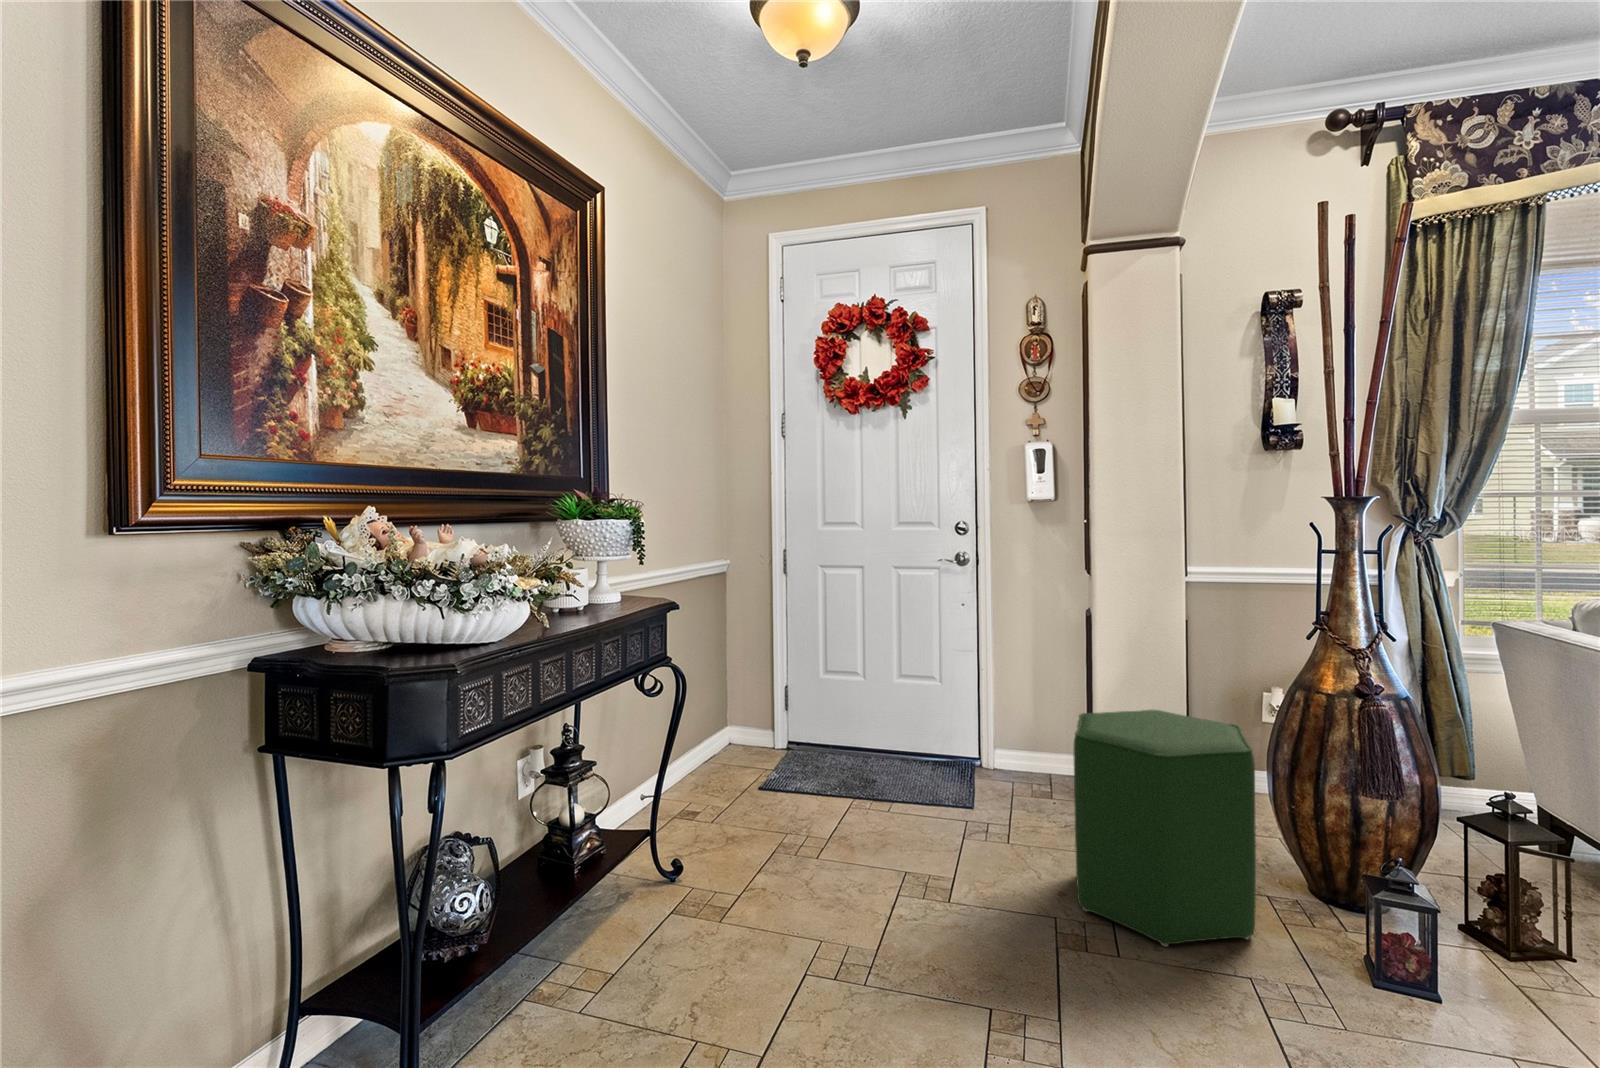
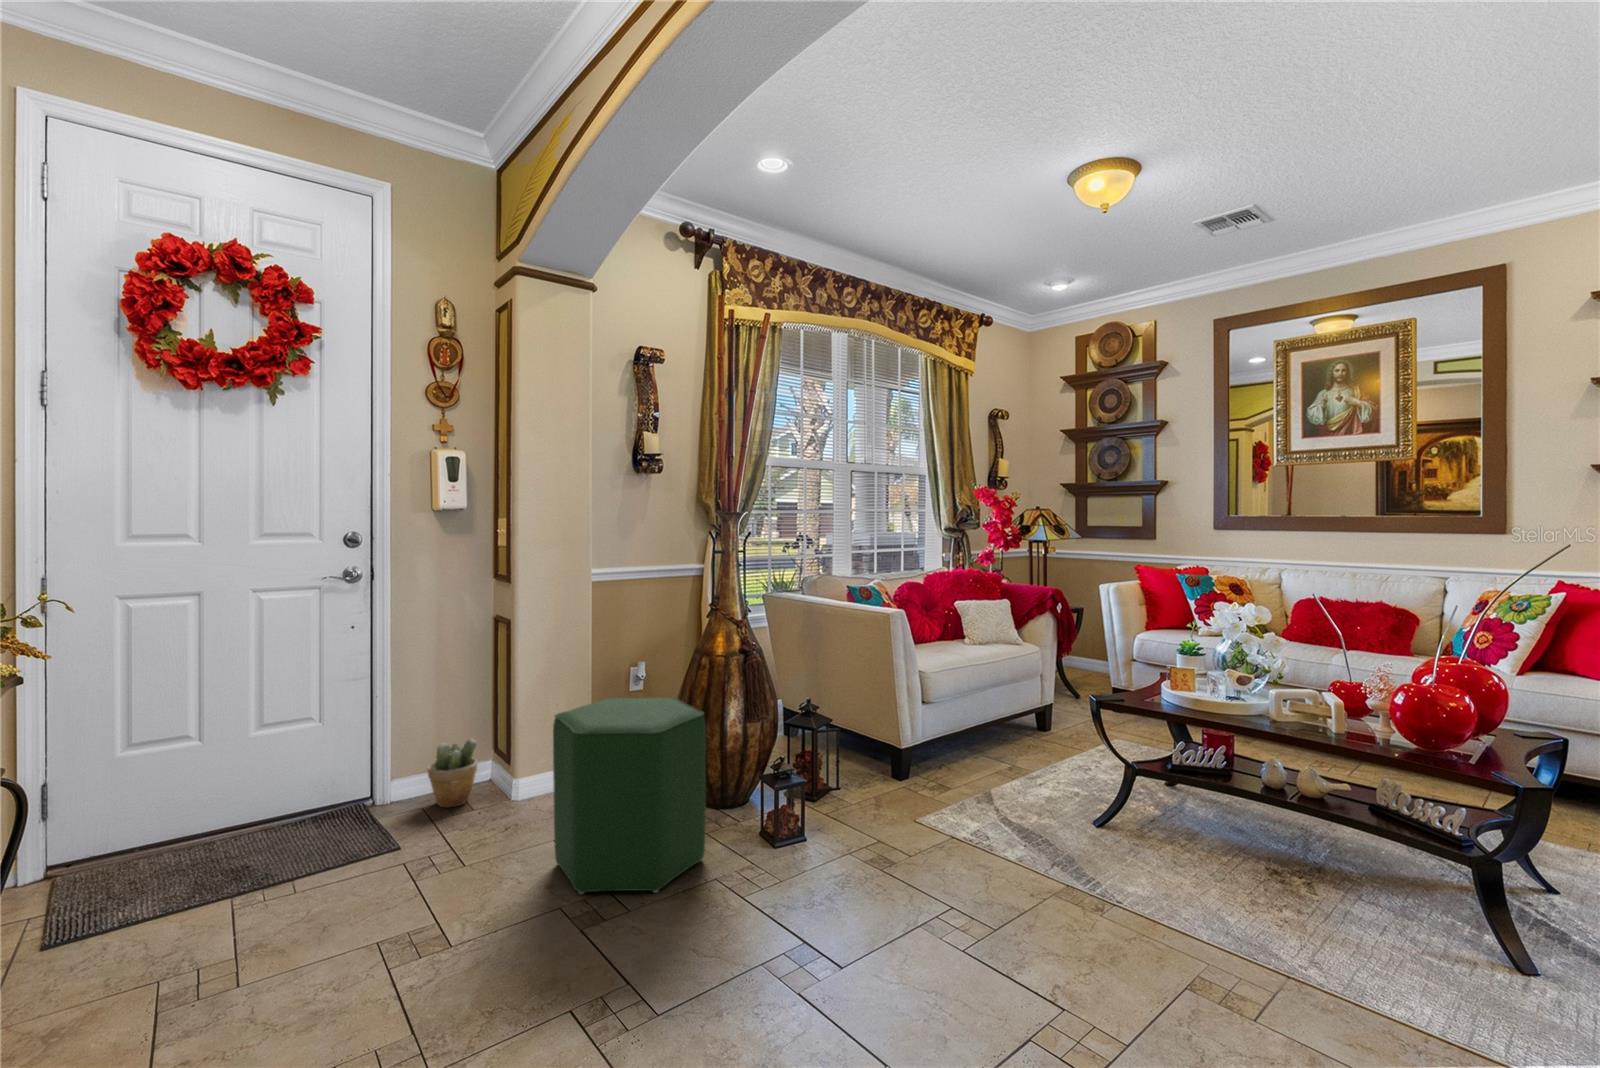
potted plant: none [1014,725,1061,788] -> present [427,739,478,807]

